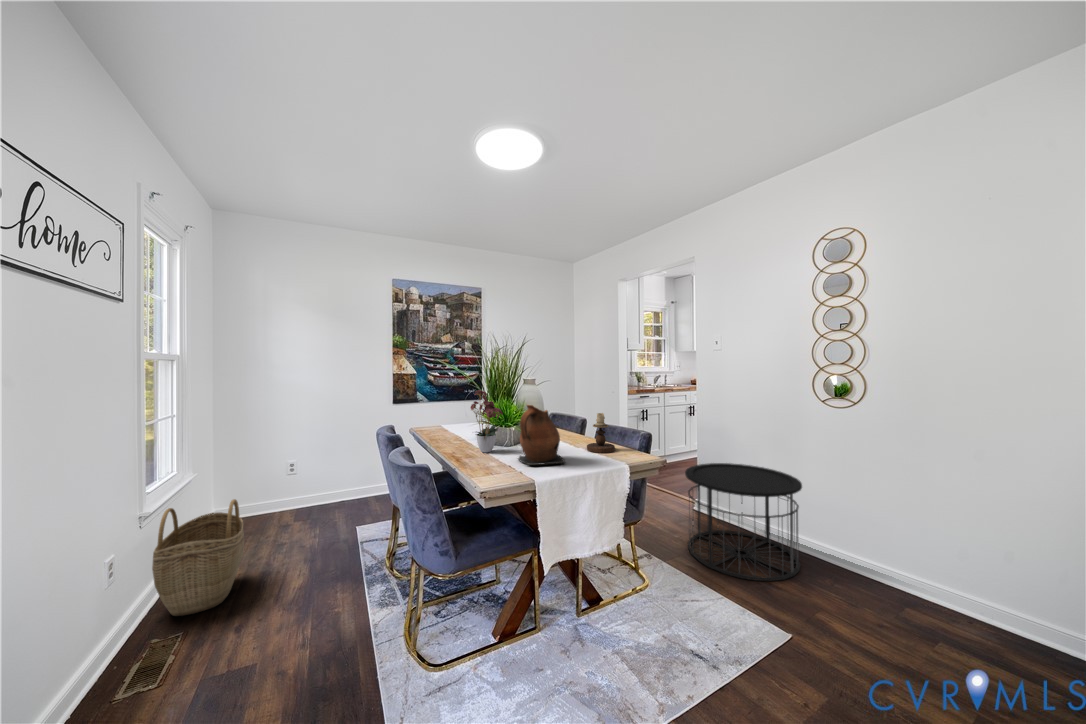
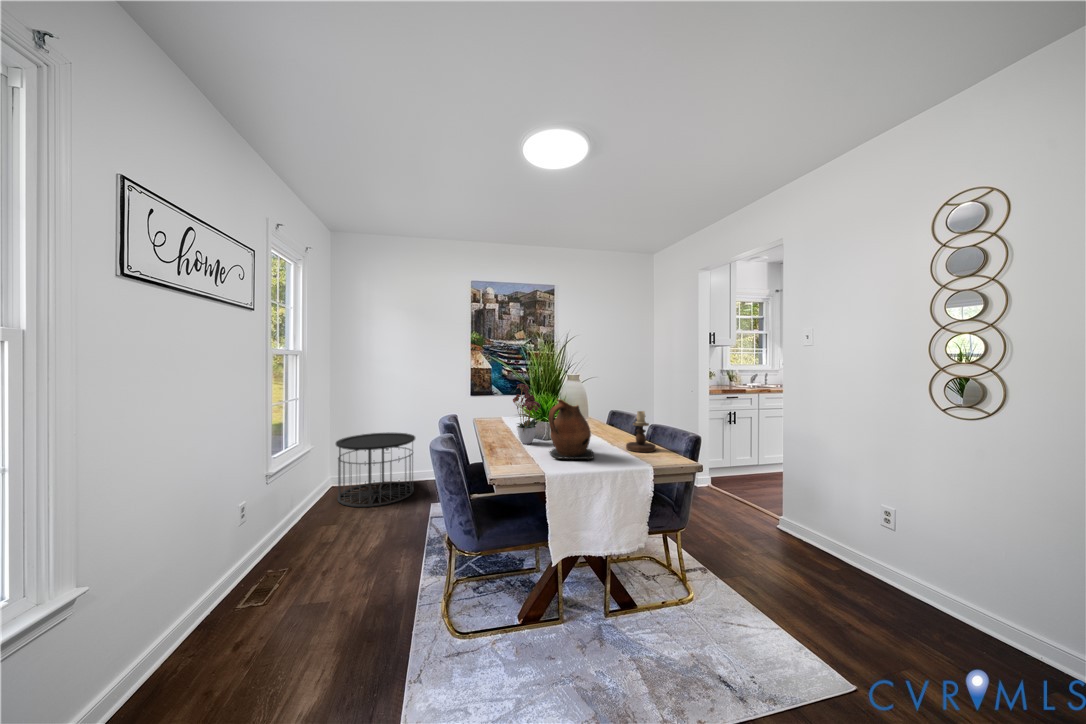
side table: present [685,463,802,581] -> present [336,433,415,507]
woven basket: present [152,499,244,616] -> none [268,469,336,558]

